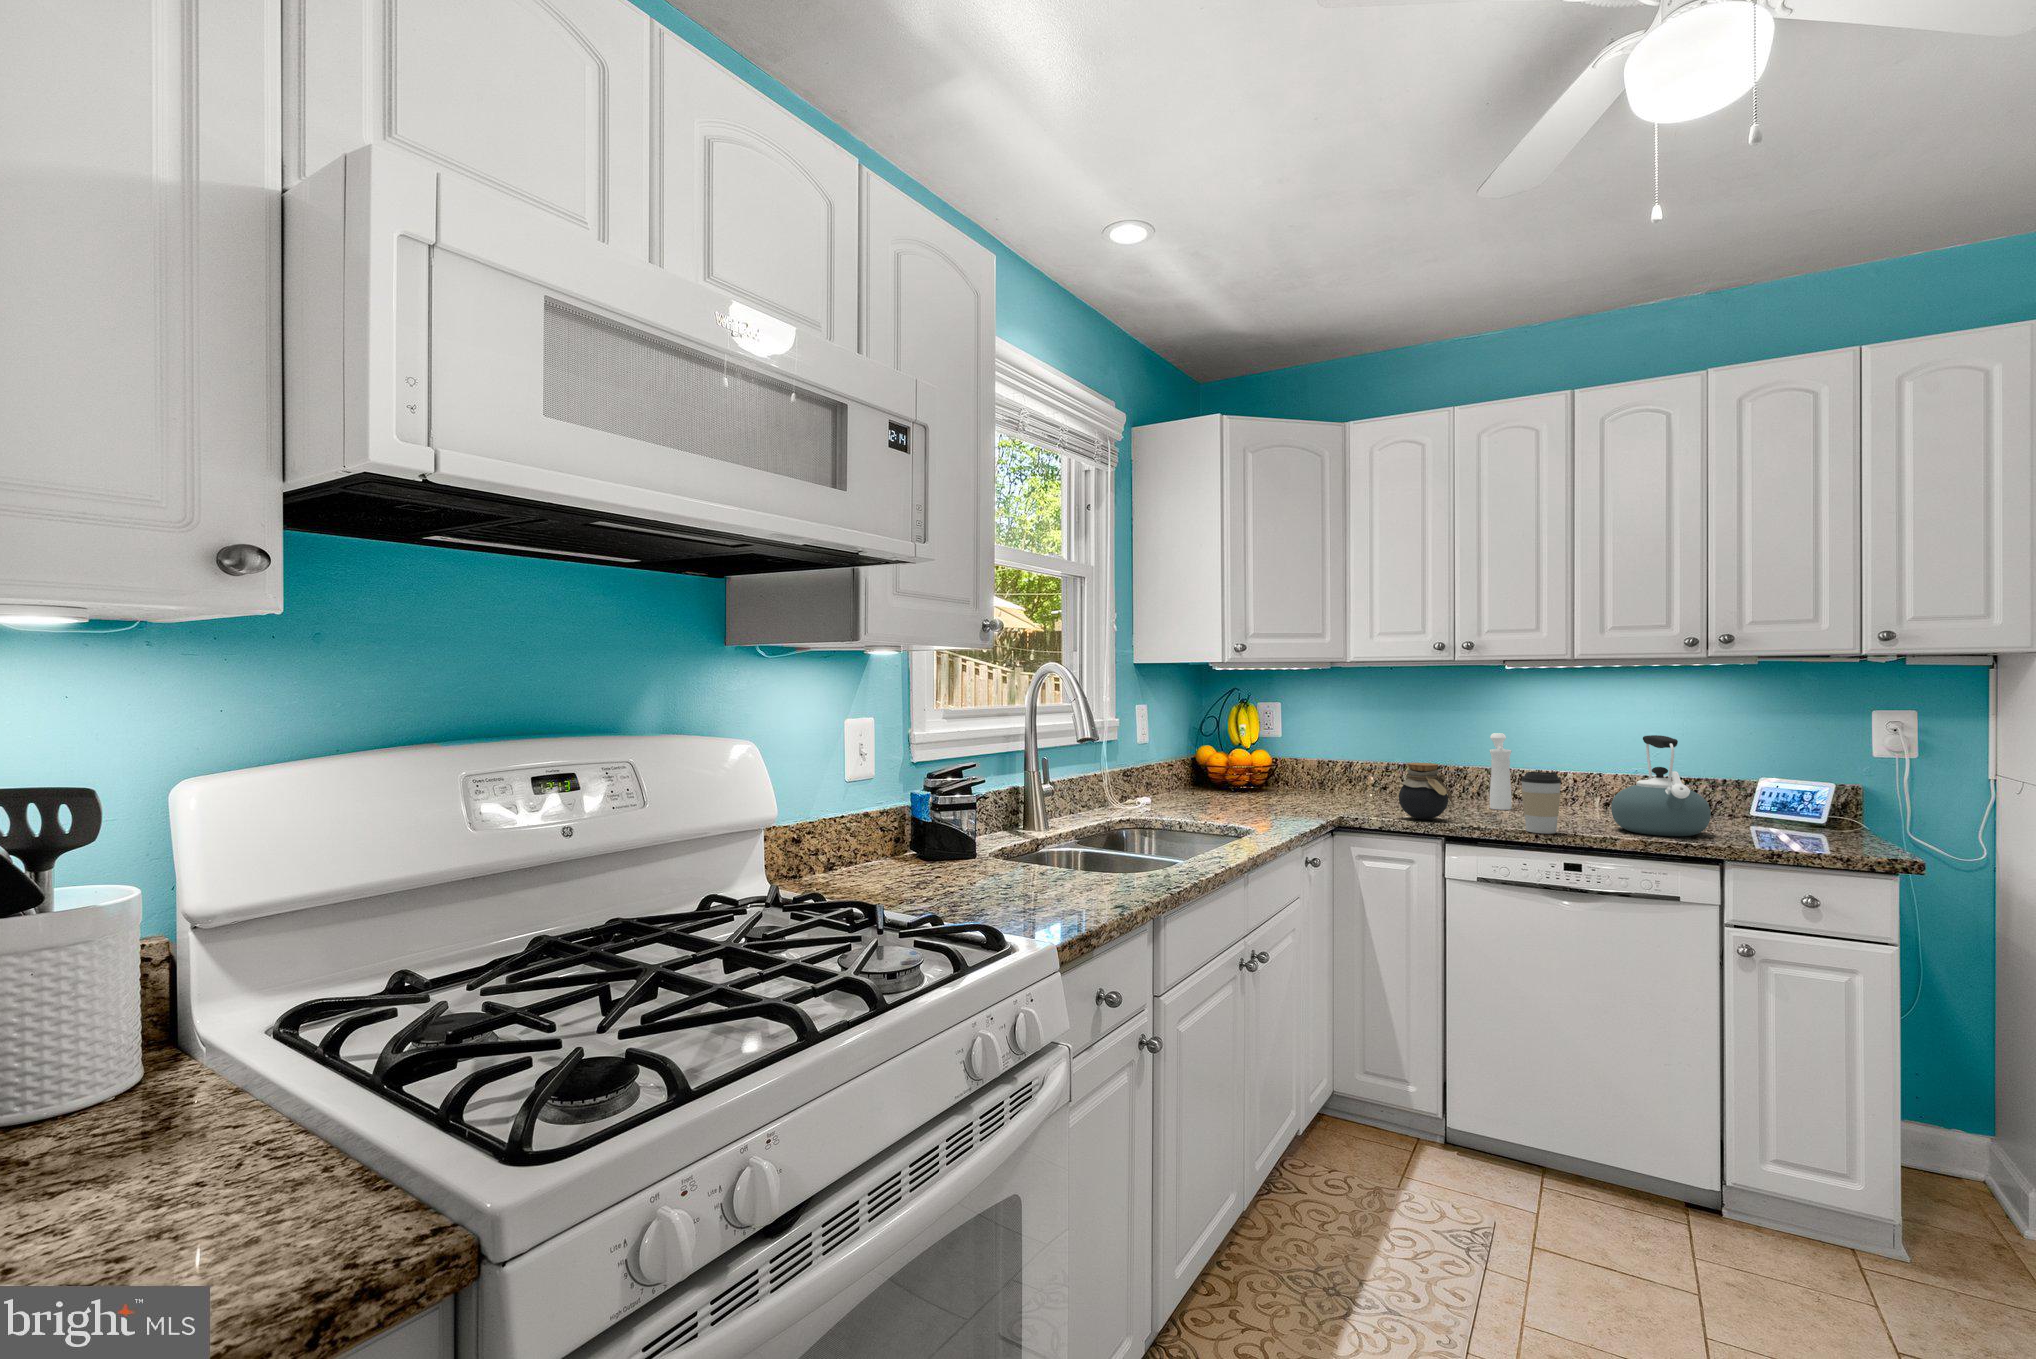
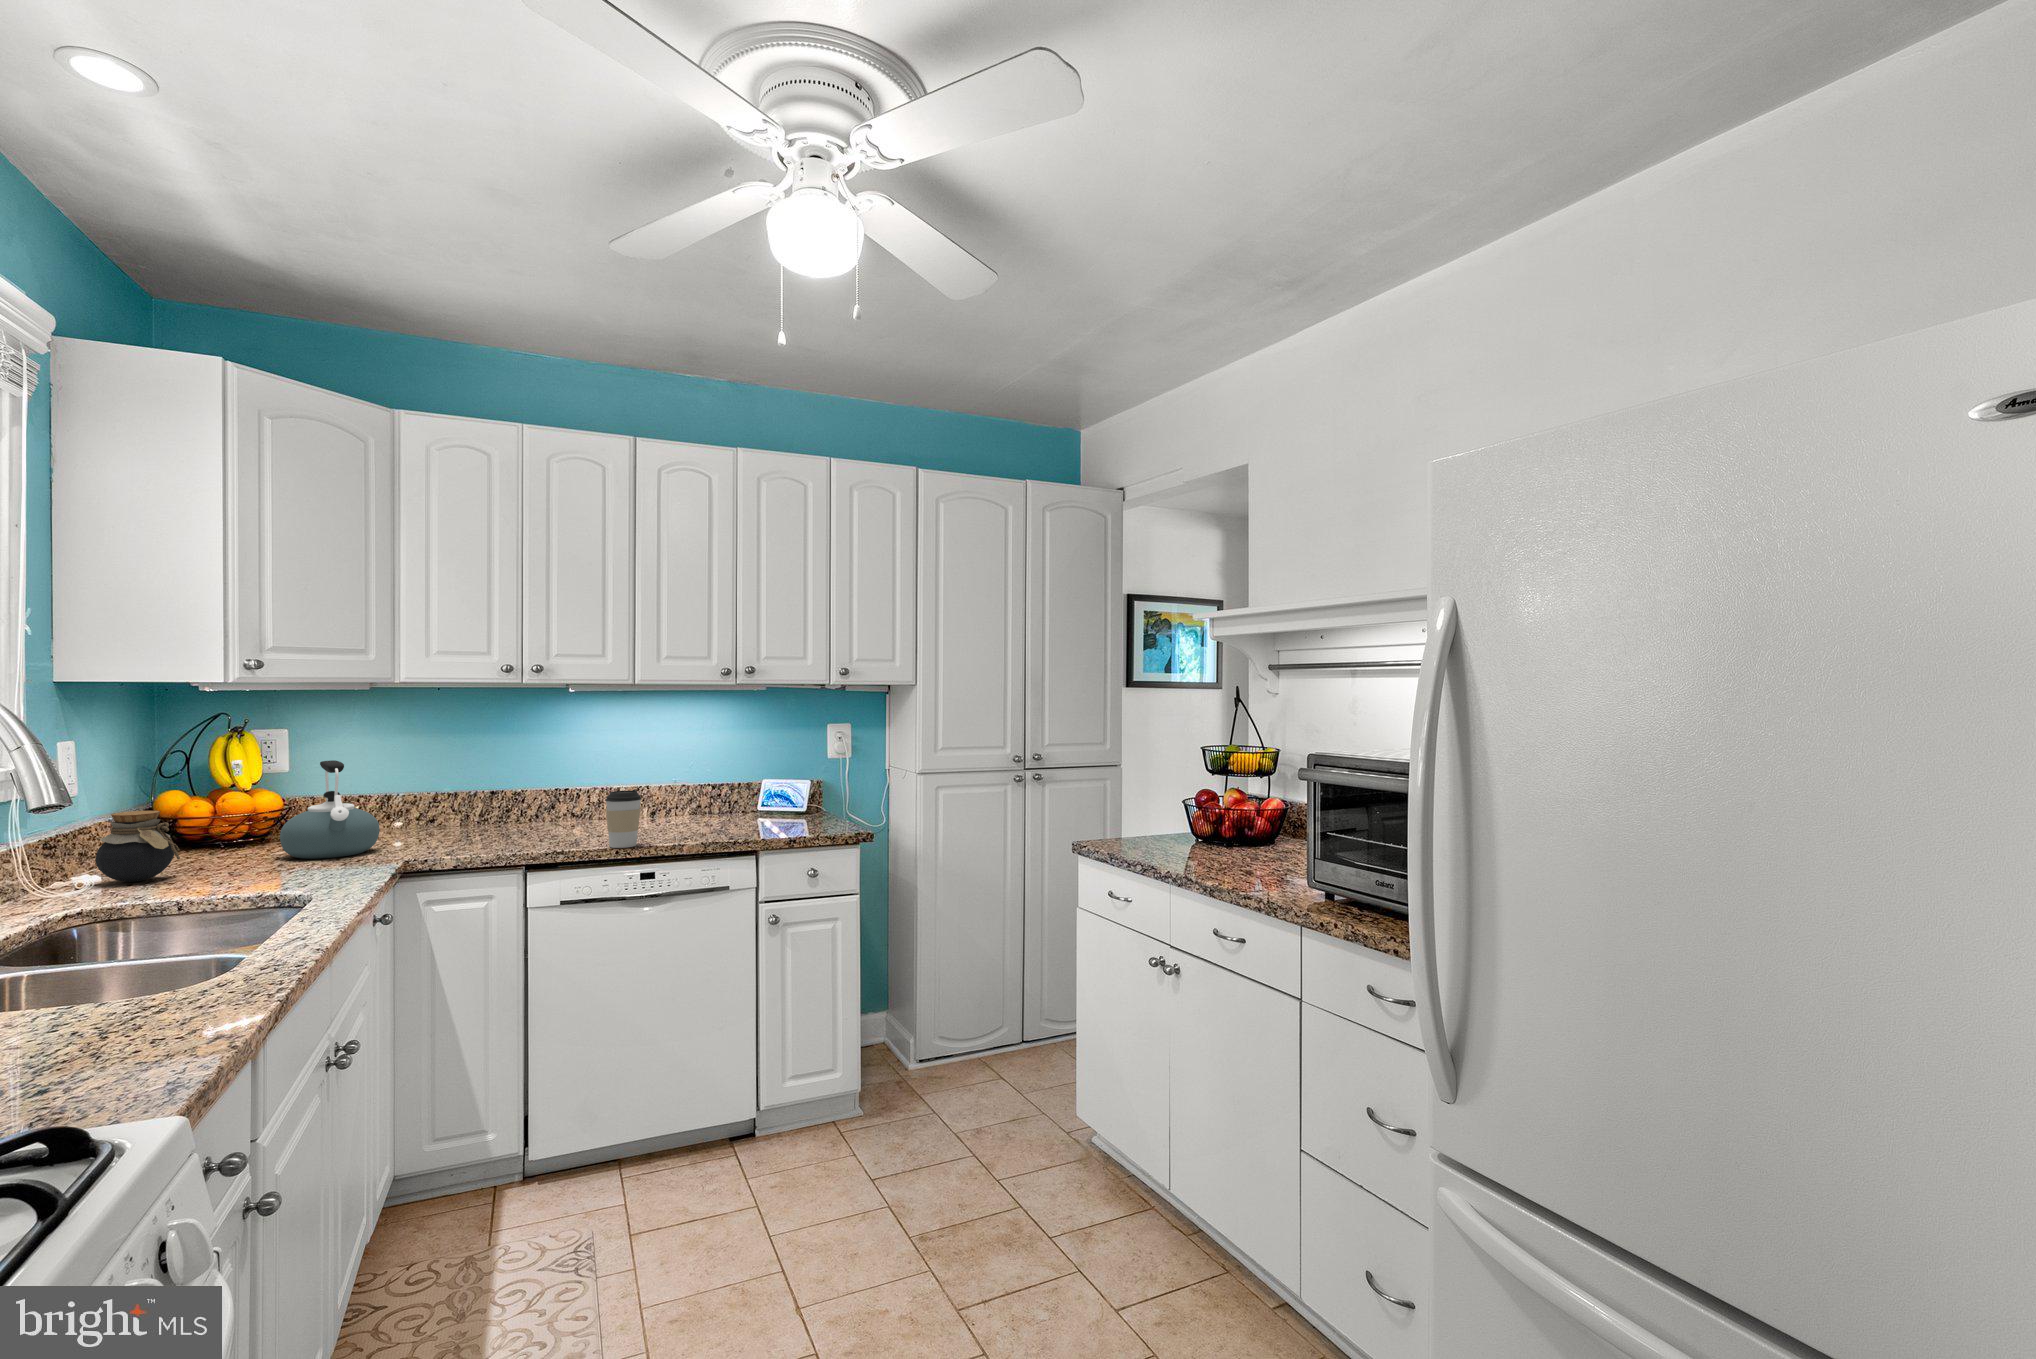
pepper mill: present [1490,733,1512,810] -> none [549,754,575,829]
kettle: present [1611,735,1711,836] -> present [280,760,380,859]
jar: present [1399,763,1454,819] -> present [96,811,180,882]

